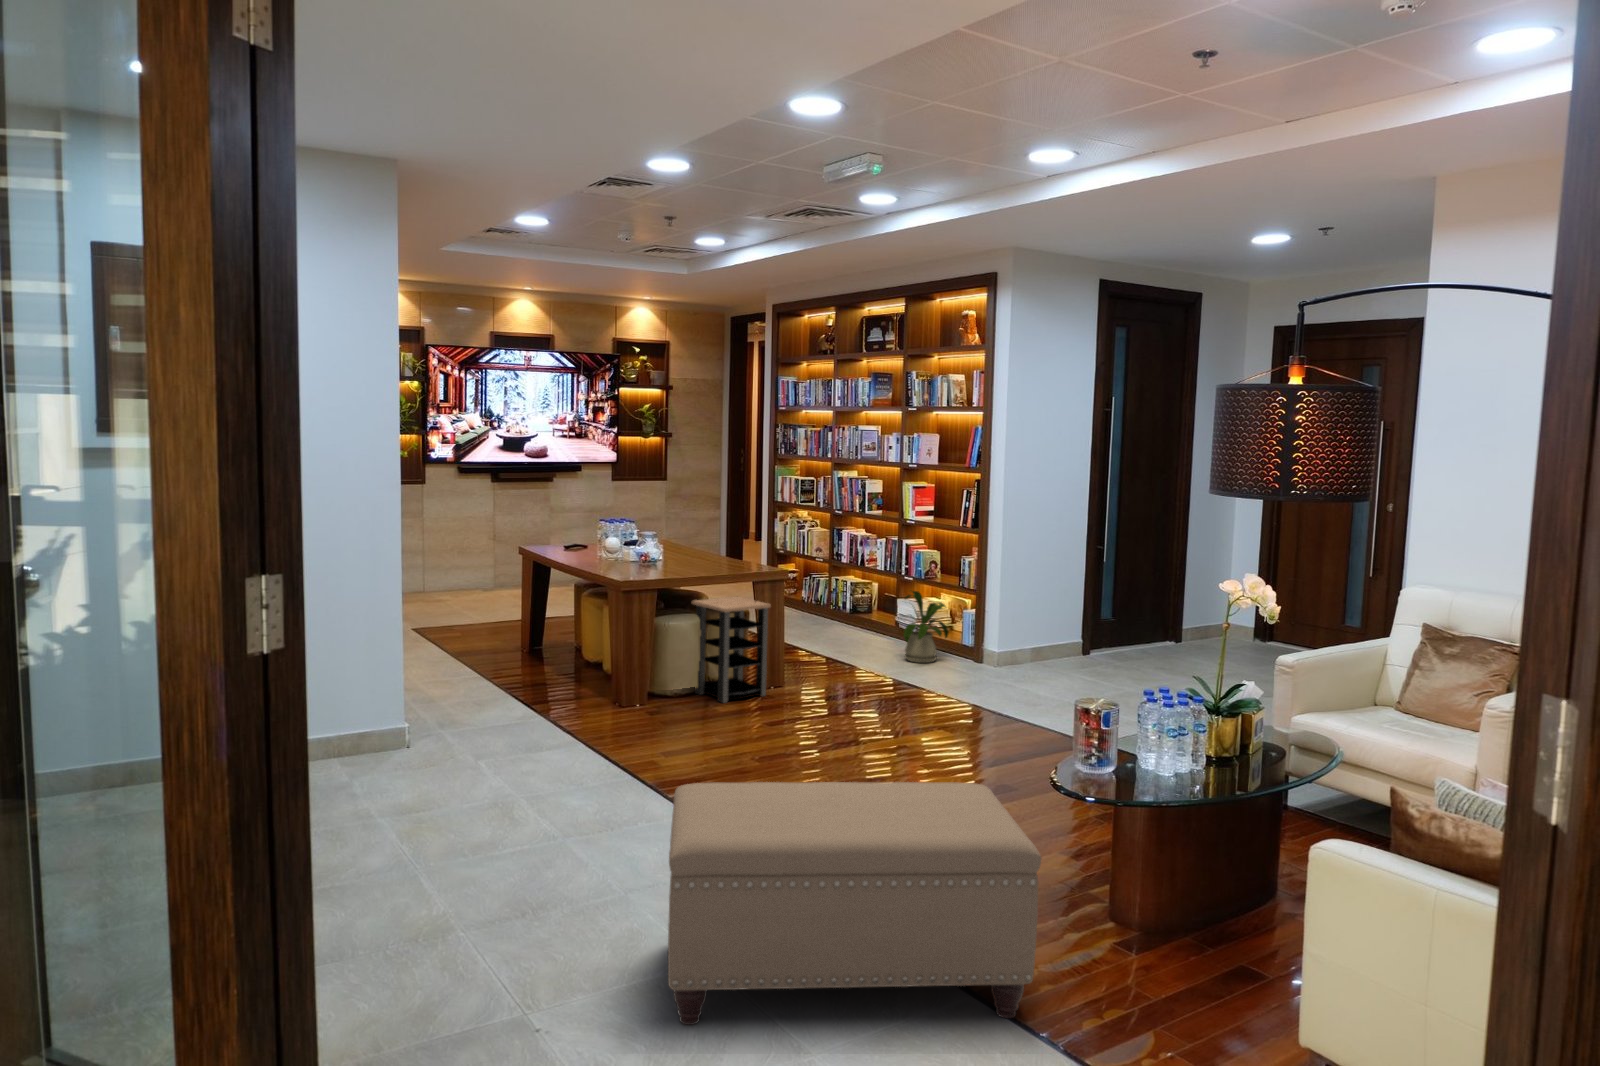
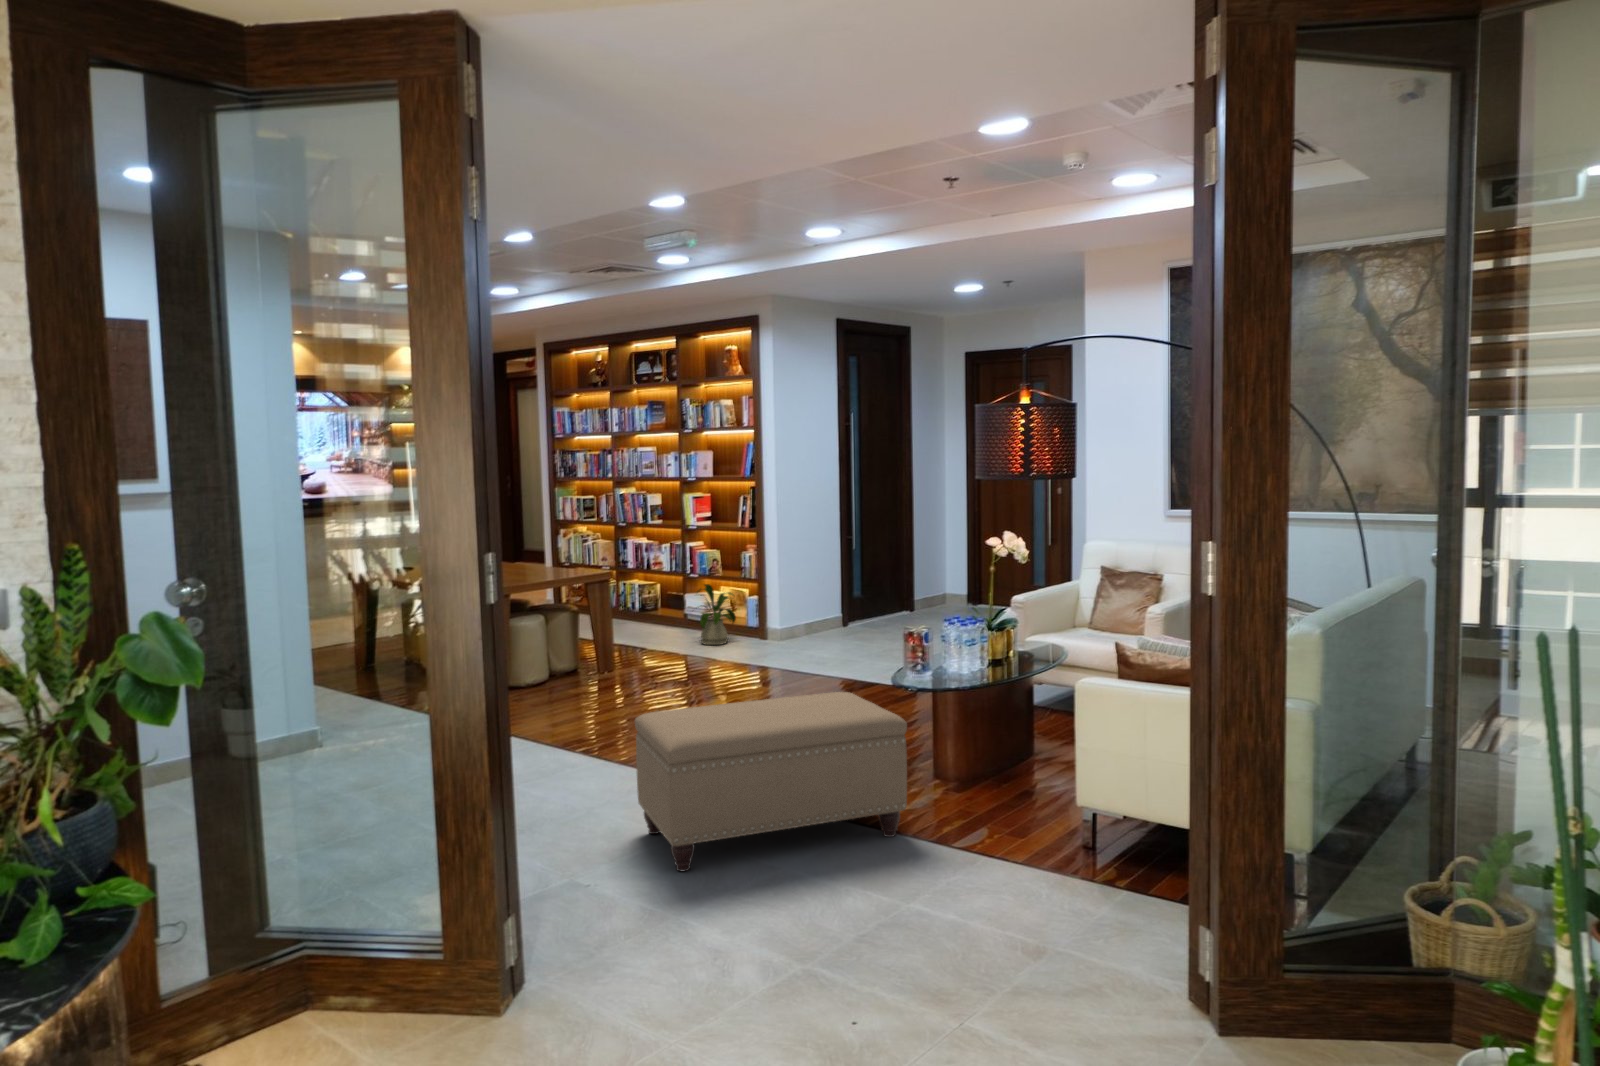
side table: present [692,597,771,703] -> none [530,599,601,689]

